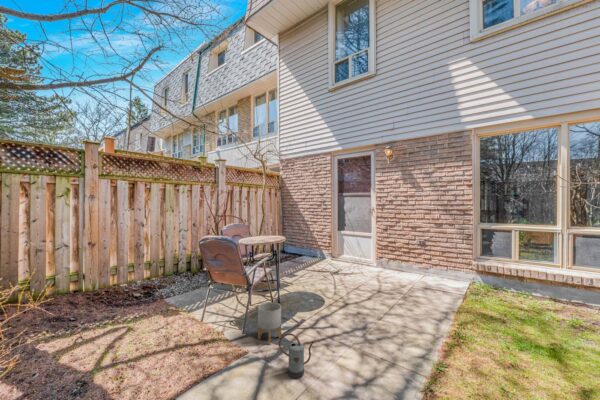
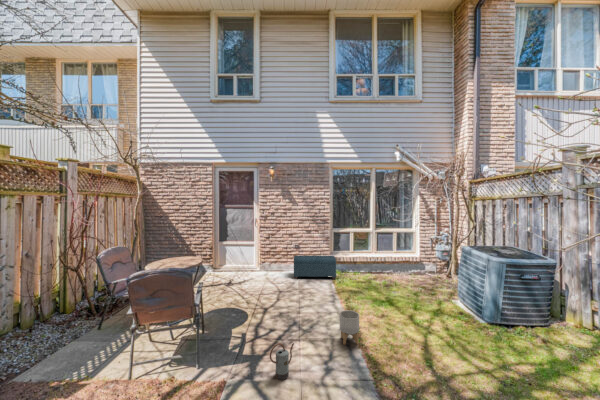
bench: none [410,254,478,295] -> present [294,255,336,280]
planter: present [258,302,281,345] -> present [340,310,359,345]

